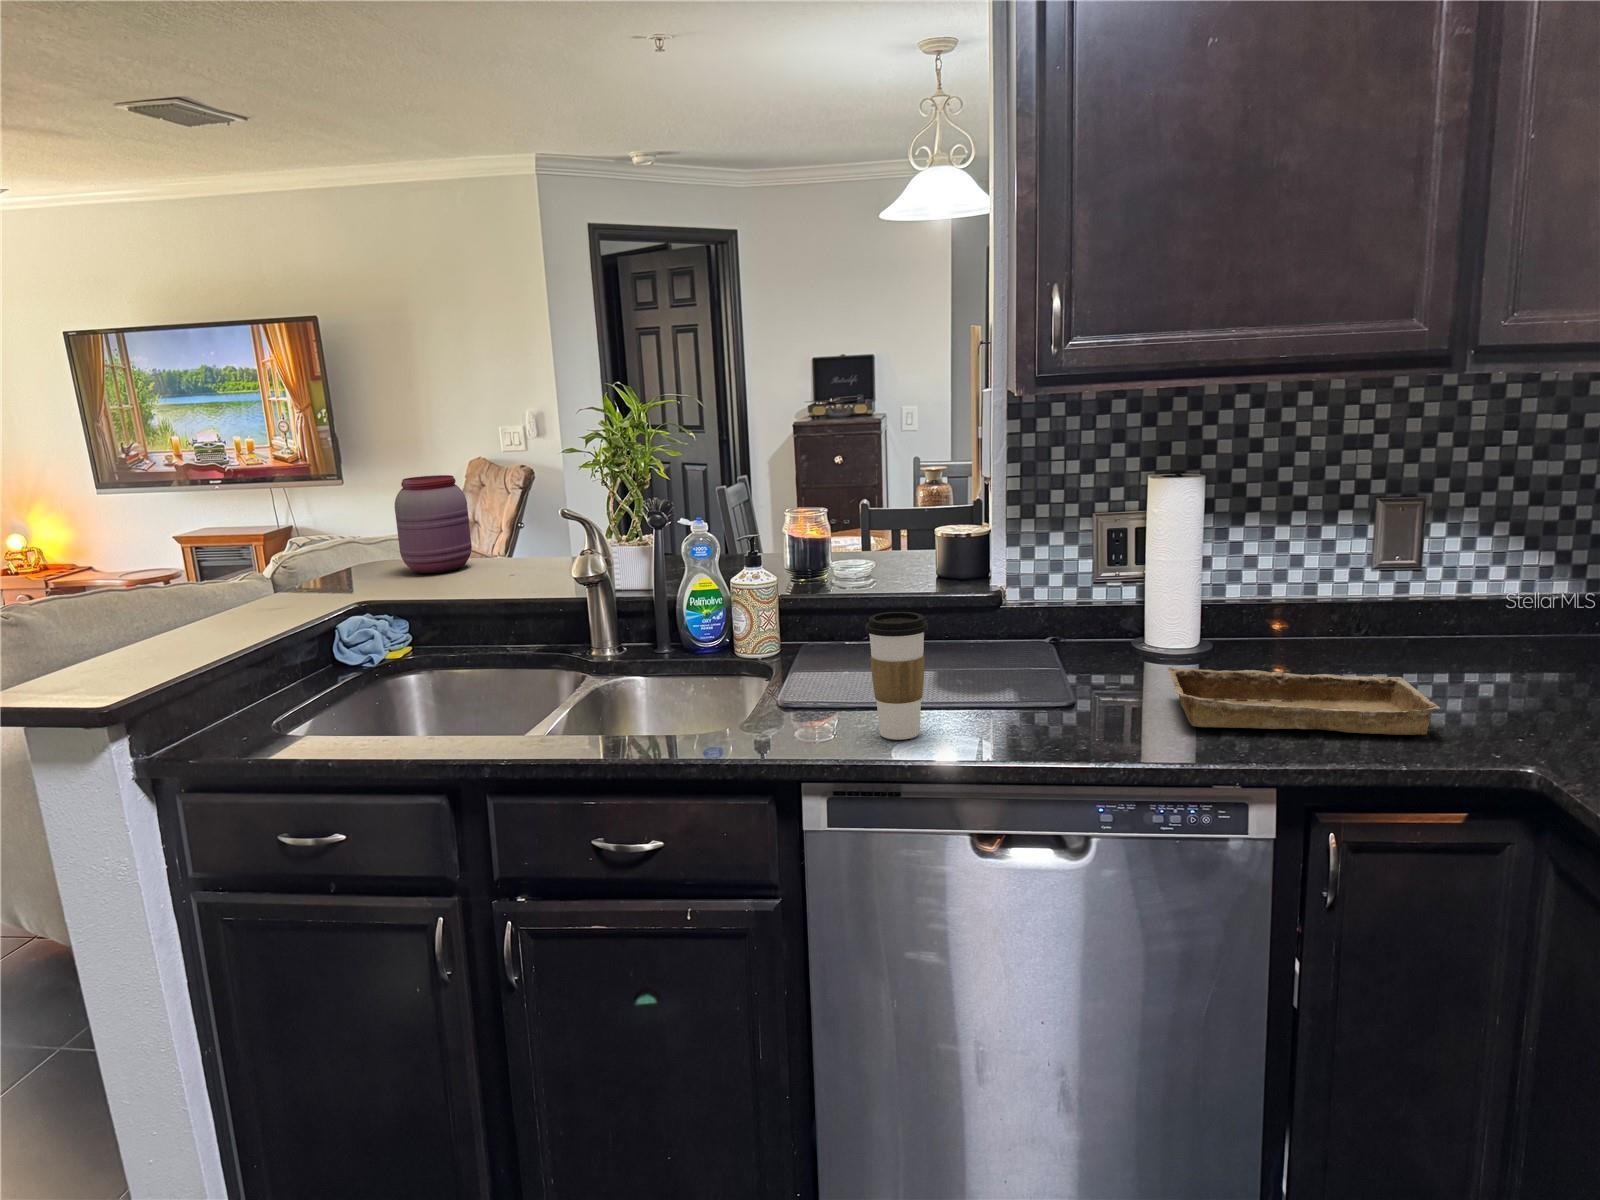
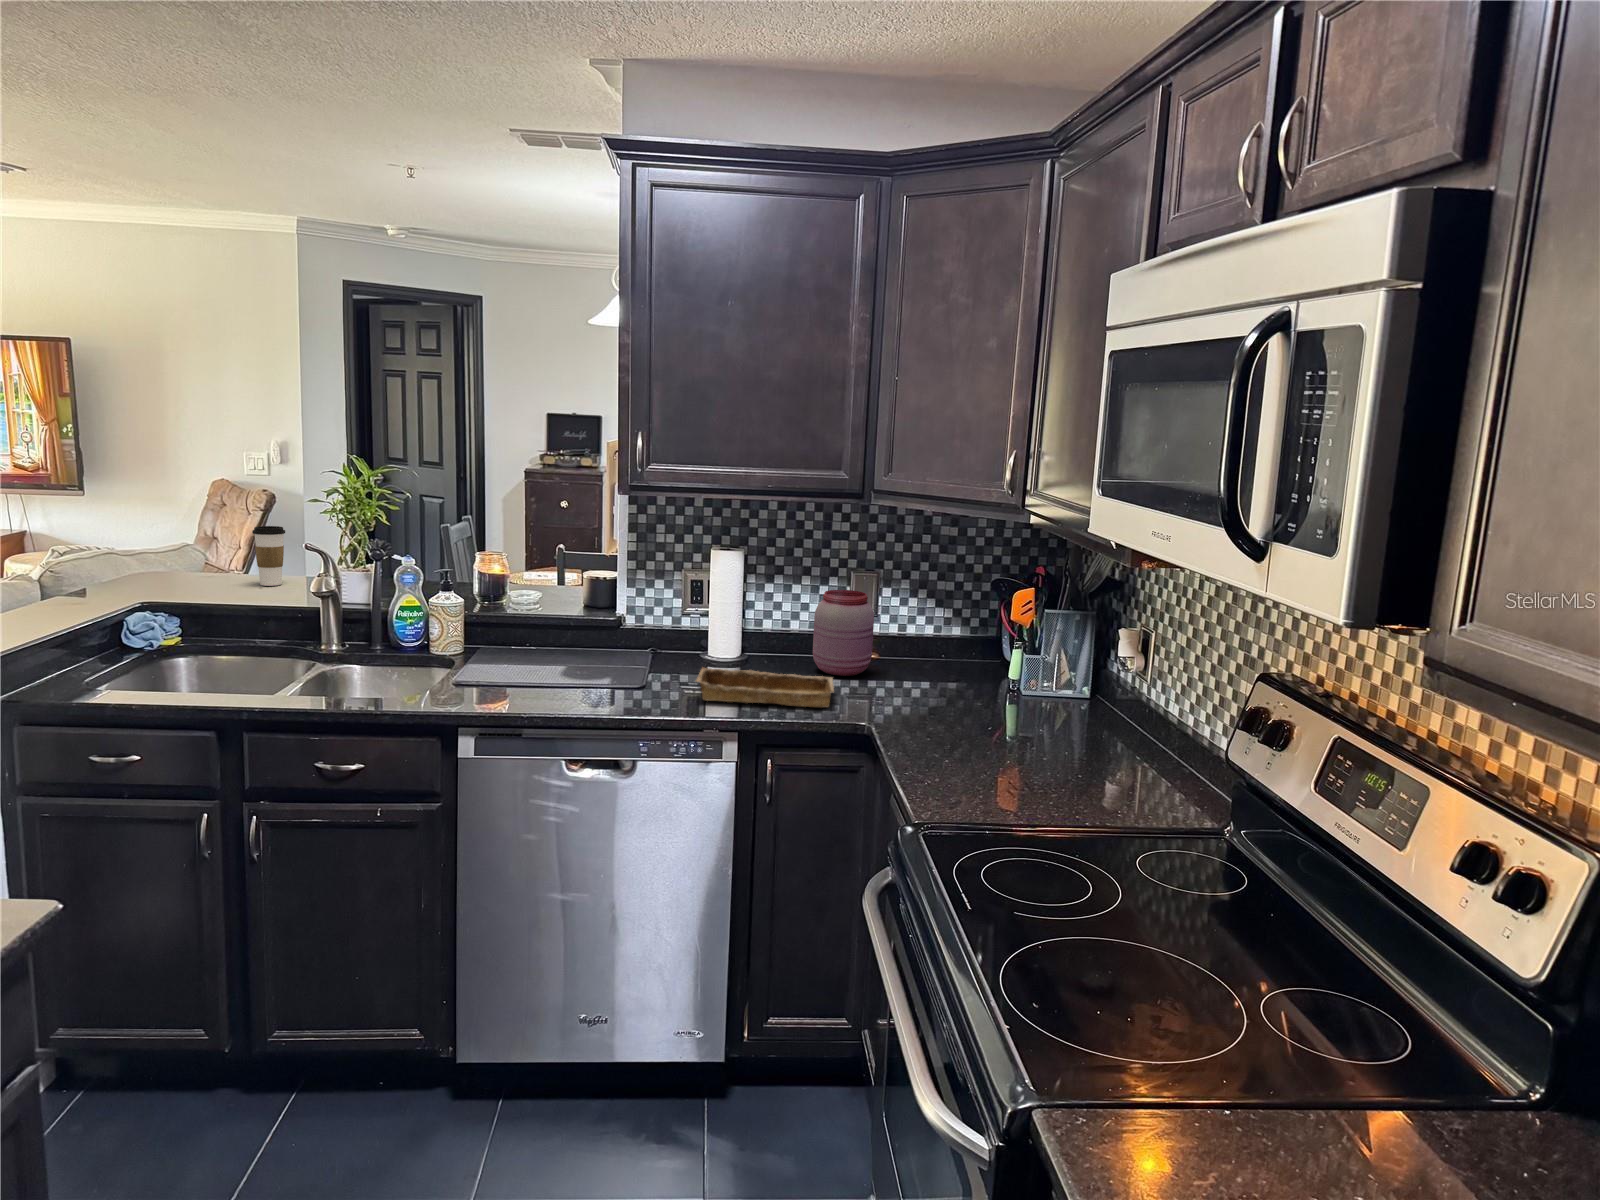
jar: present [395,475,472,573] -> present [813,590,874,676]
coffee cup: present [865,612,928,740] -> present [252,526,285,586]

